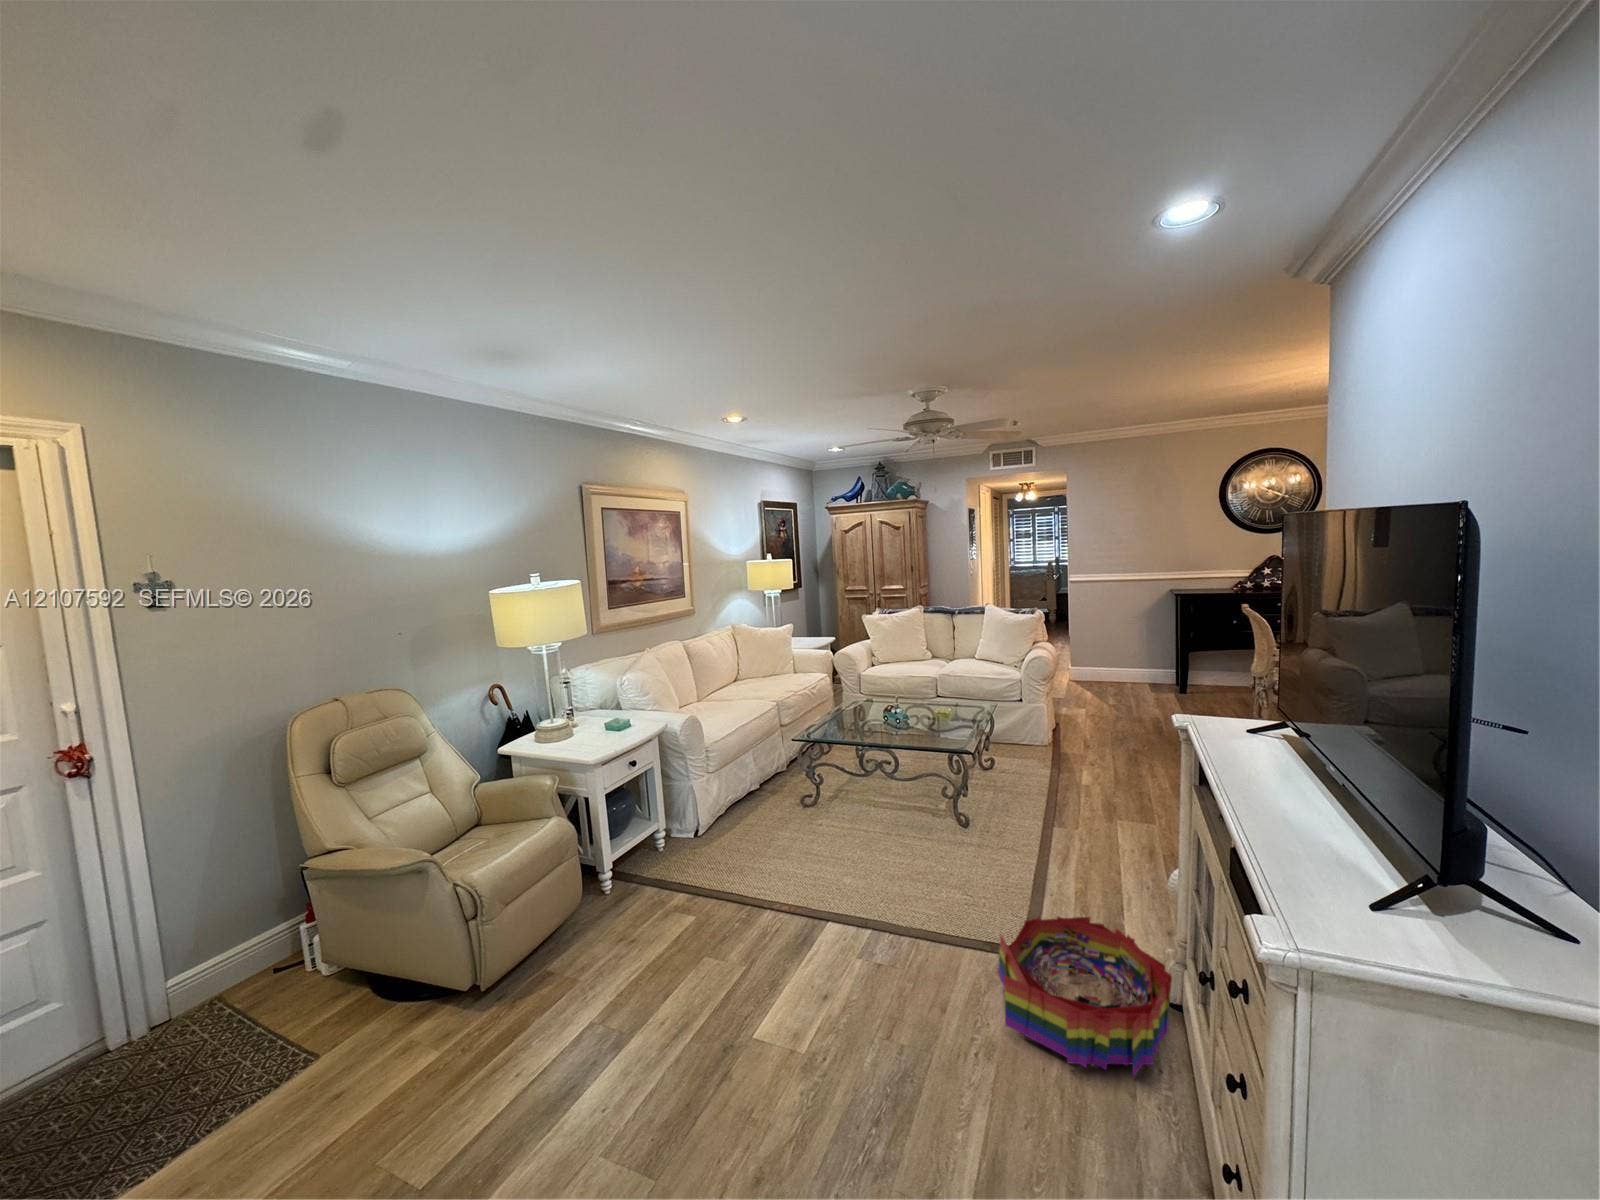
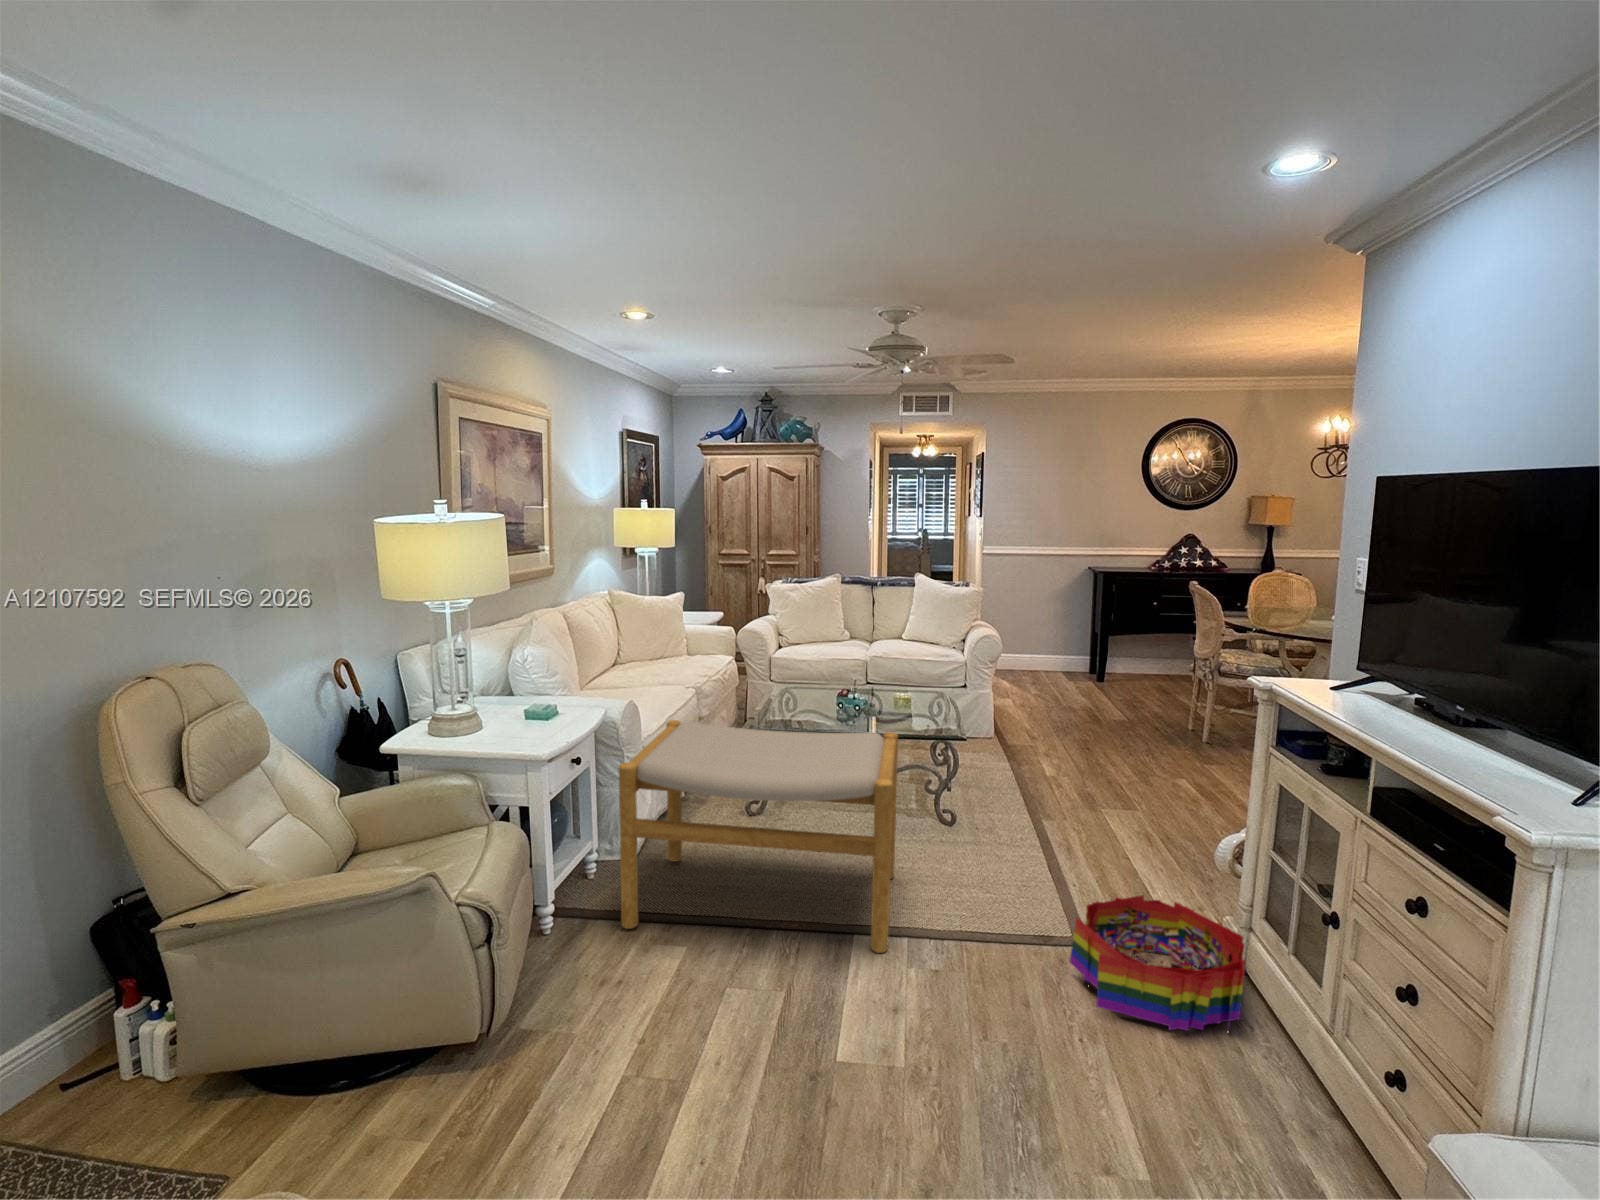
footstool: none [646,730,889,941] -> present [619,720,898,953]

